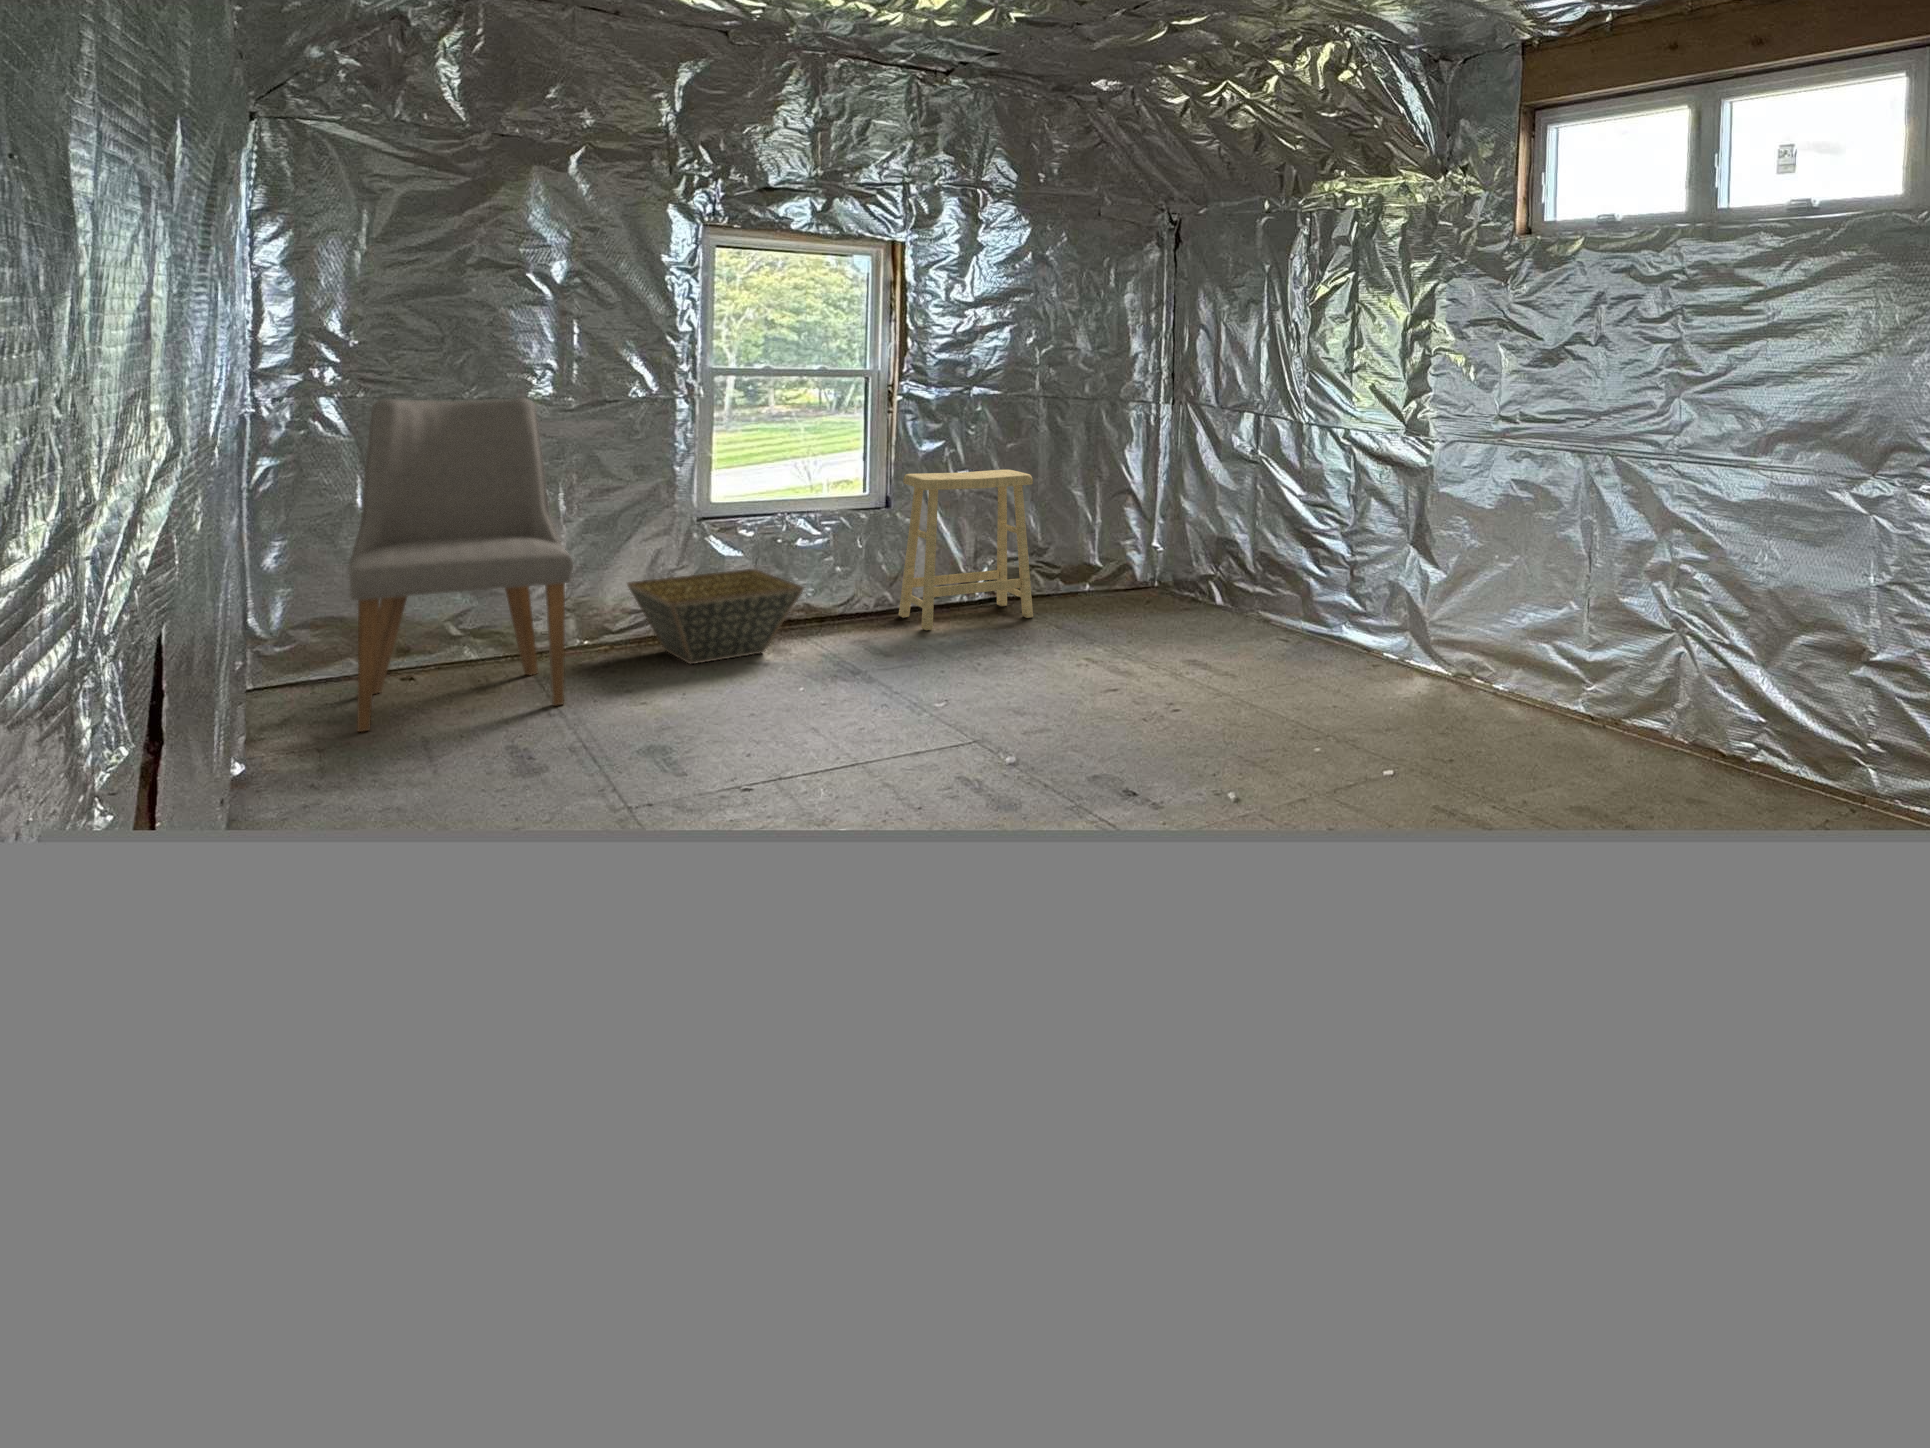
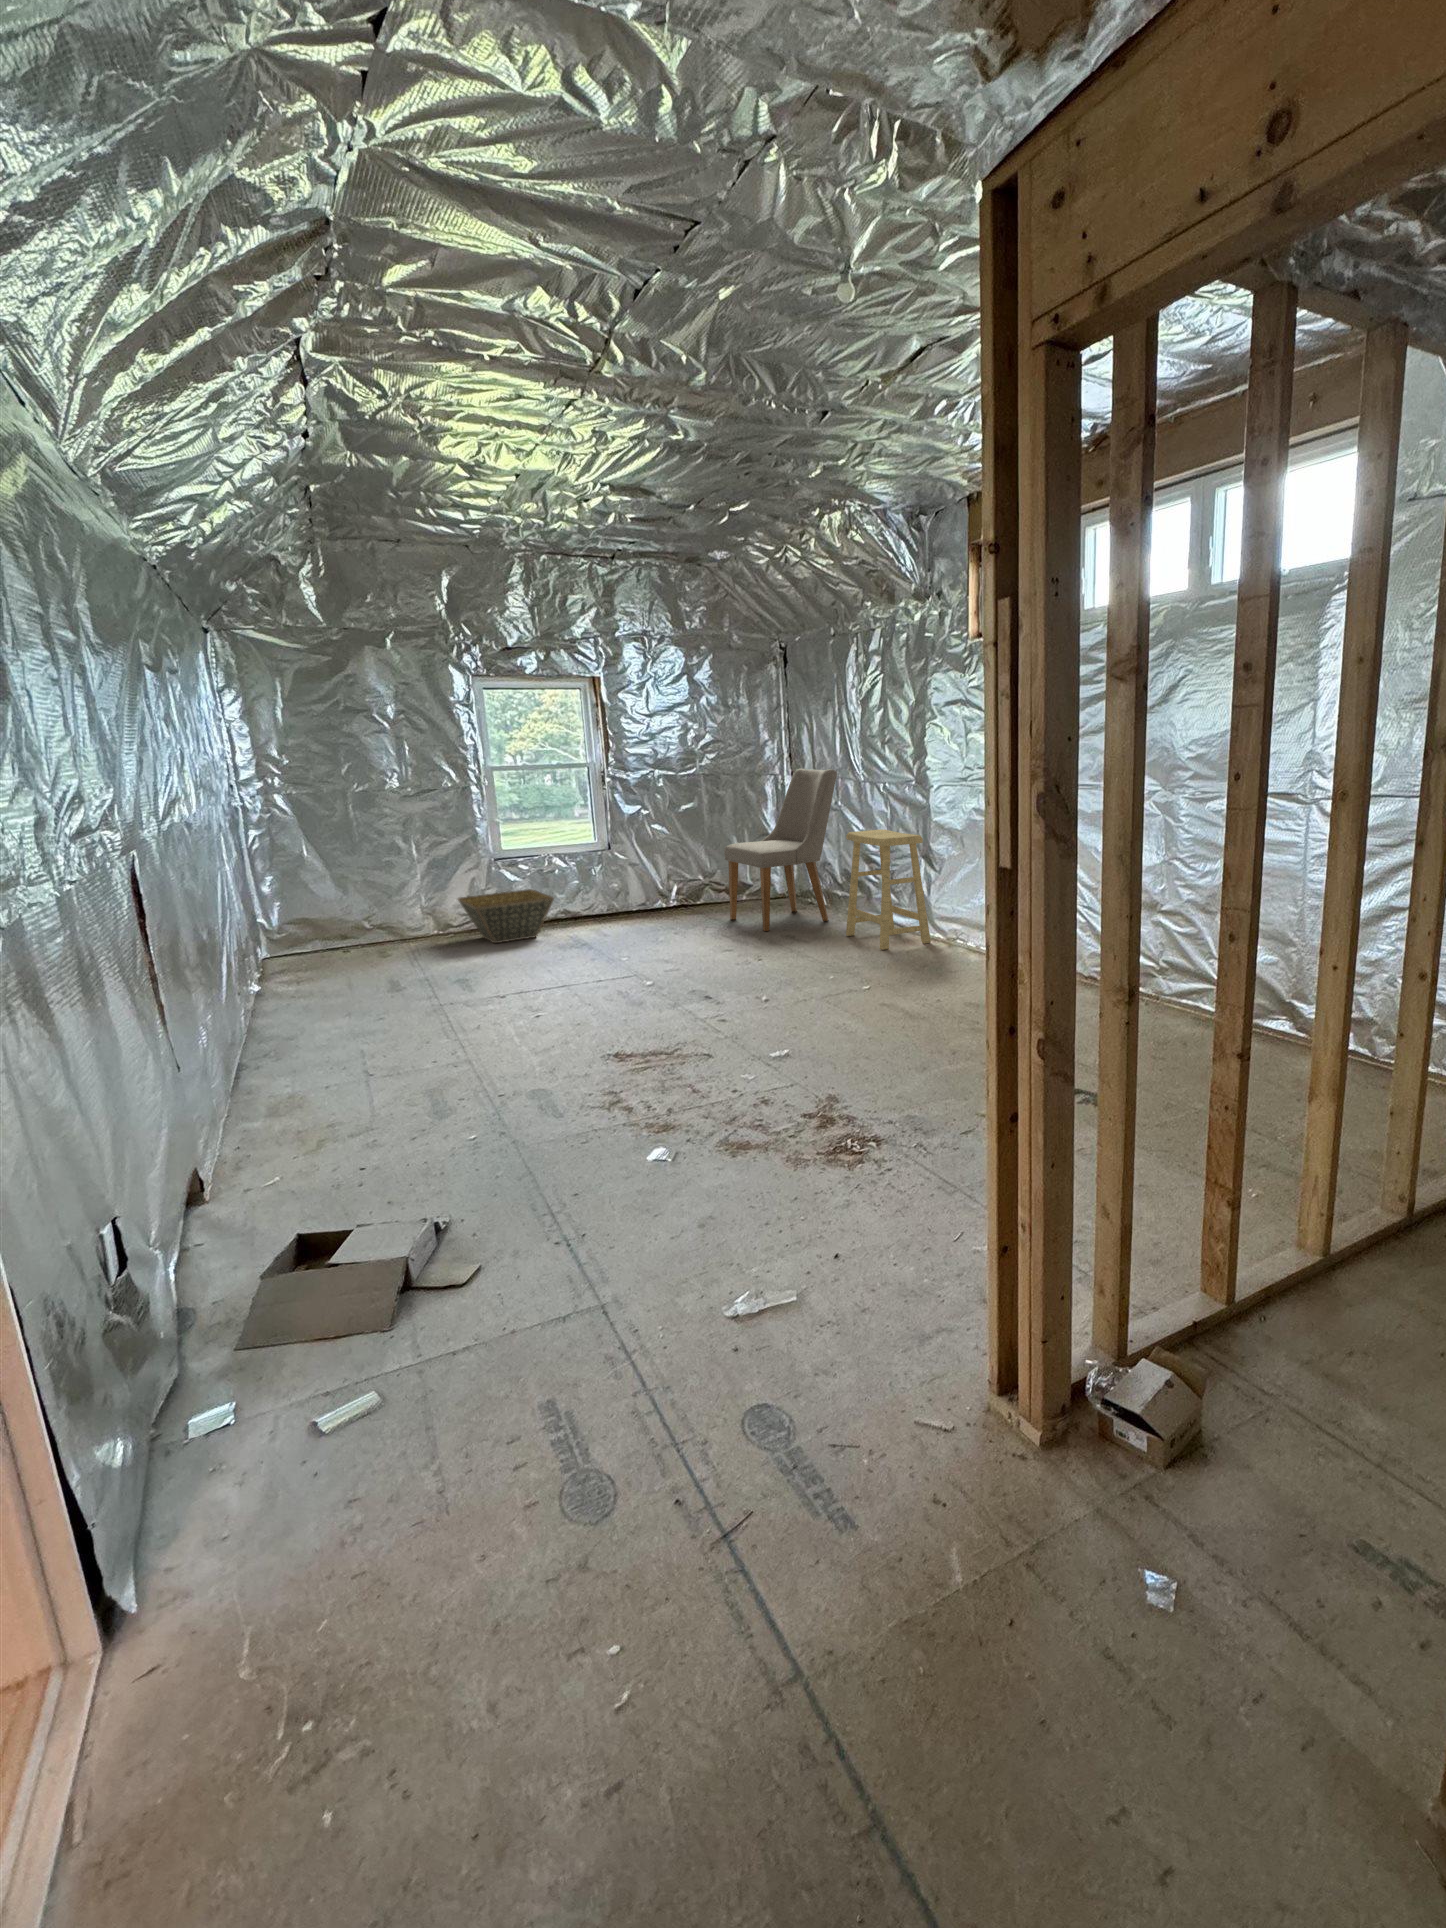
chair: present [348,398,573,732] -> present [724,768,837,931]
stool: present [899,470,1033,630] -> present [846,829,931,950]

